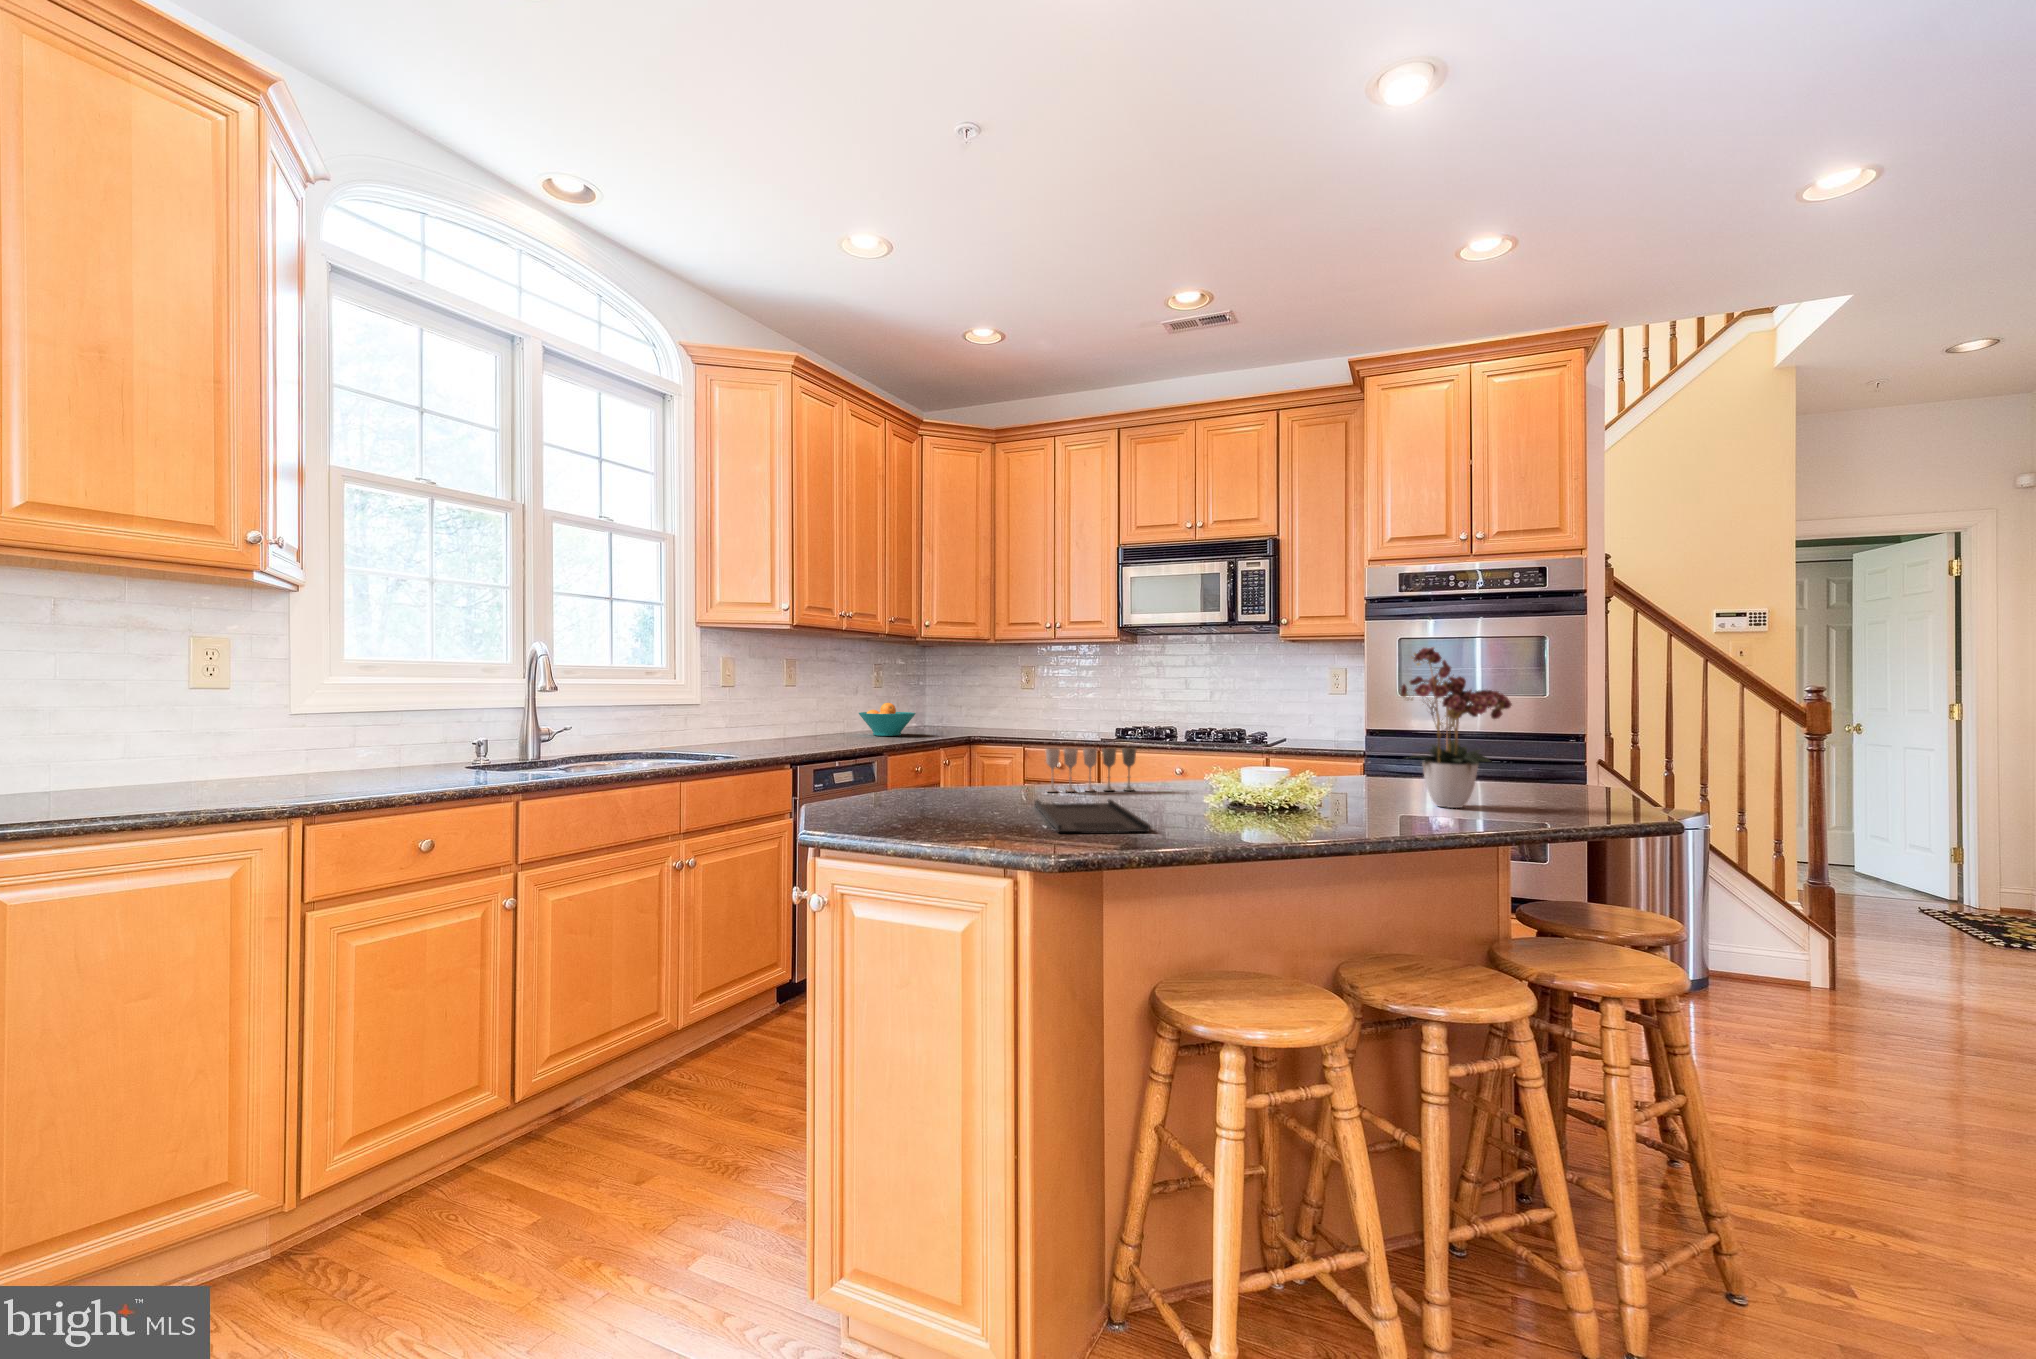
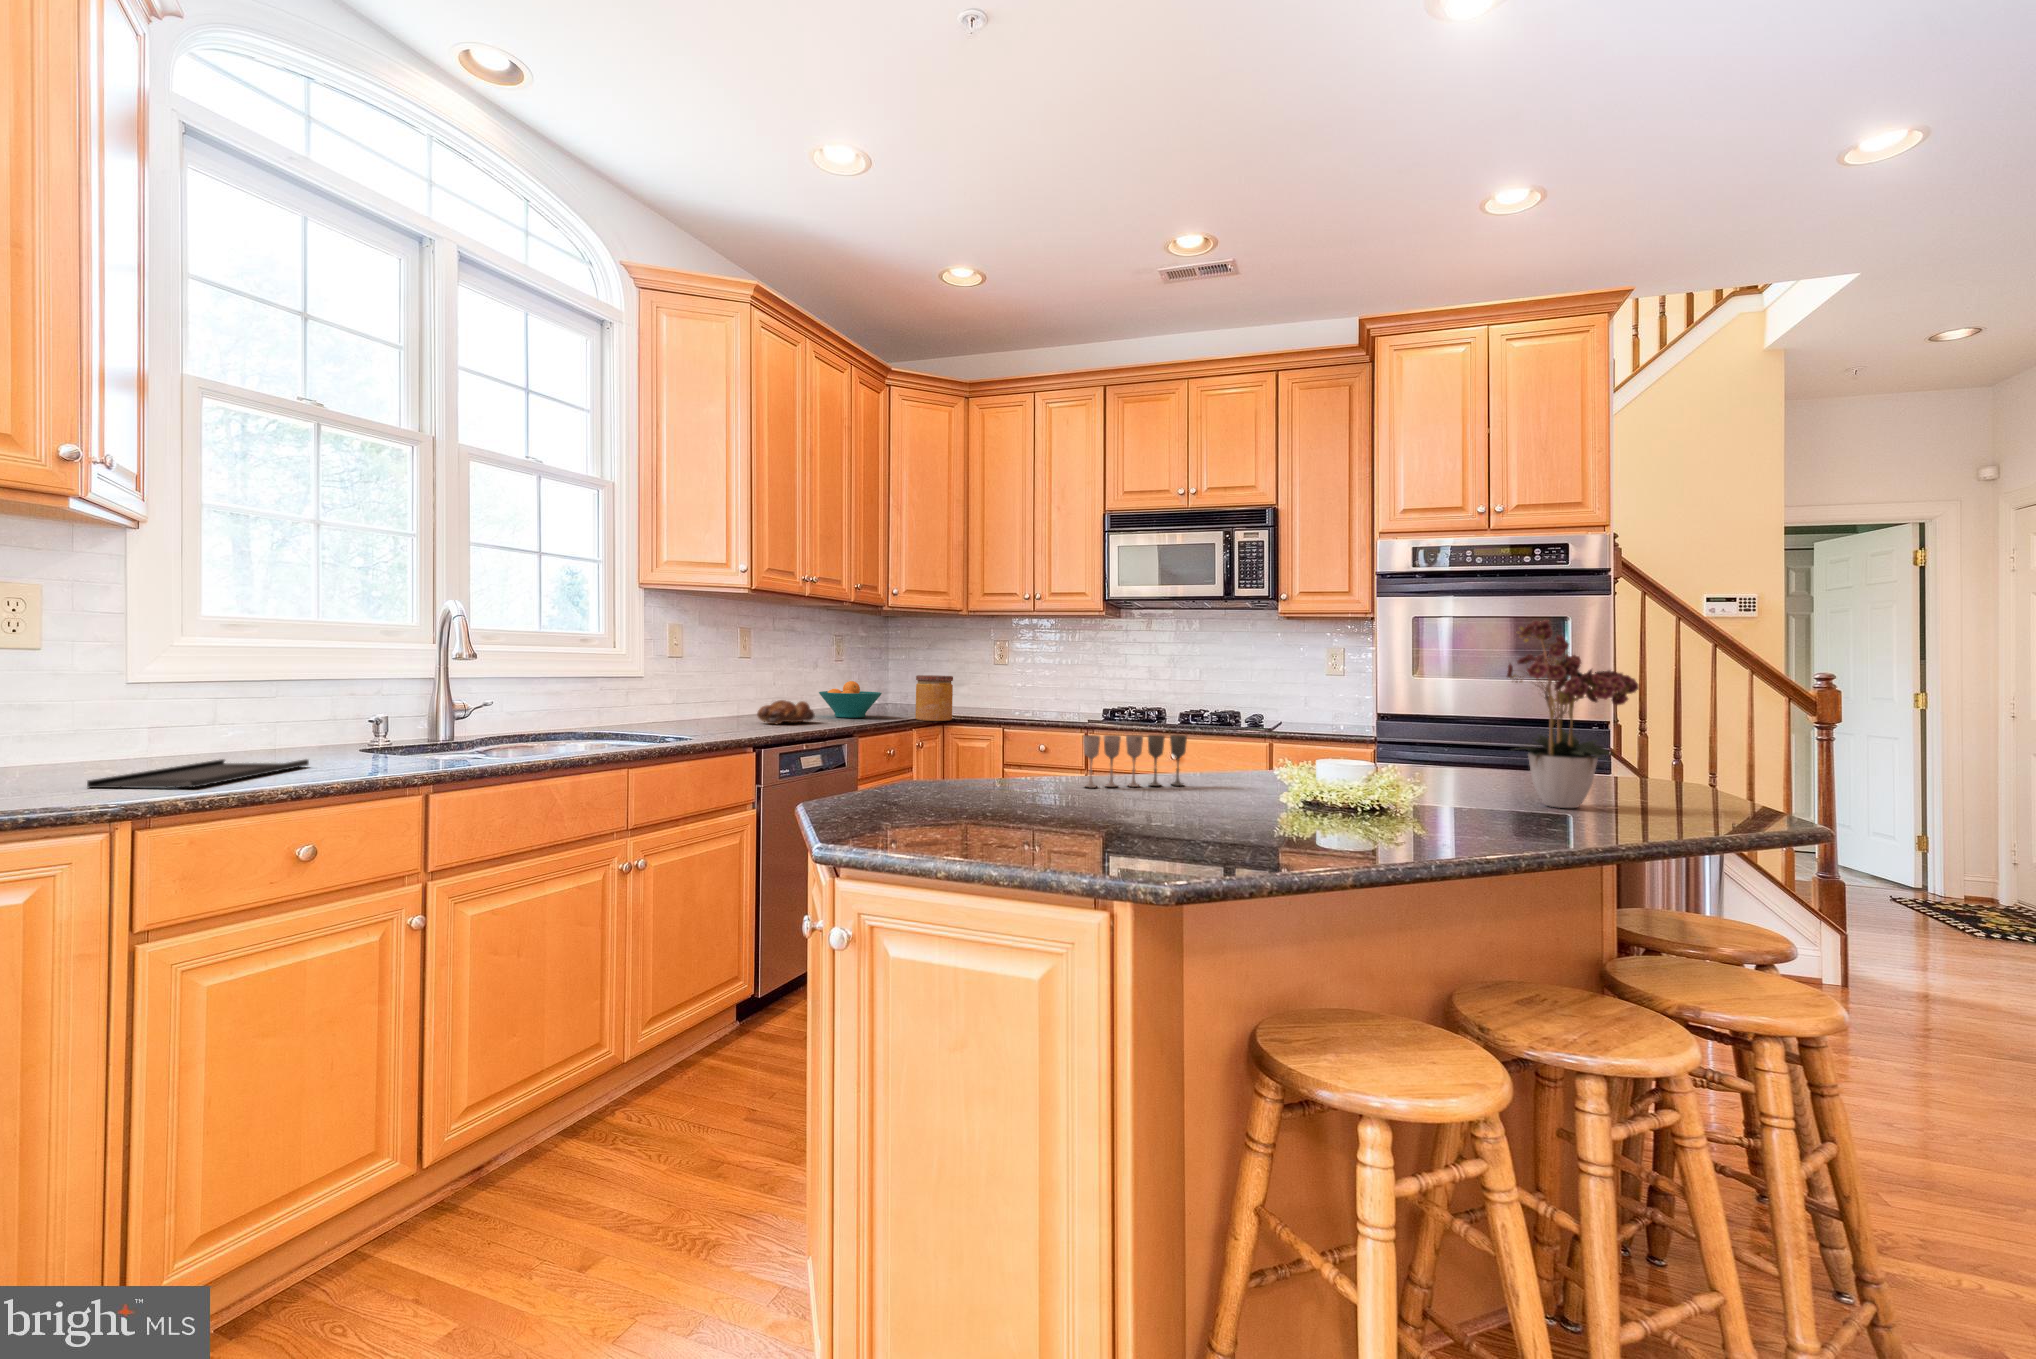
jar: none [946,697,980,738] -> present [916,675,953,721]
bread loaf: none [801,720,853,742] -> present [757,700,815,724]
tray: present [1035,799,1150,832] -> present [87,759,309,788]

